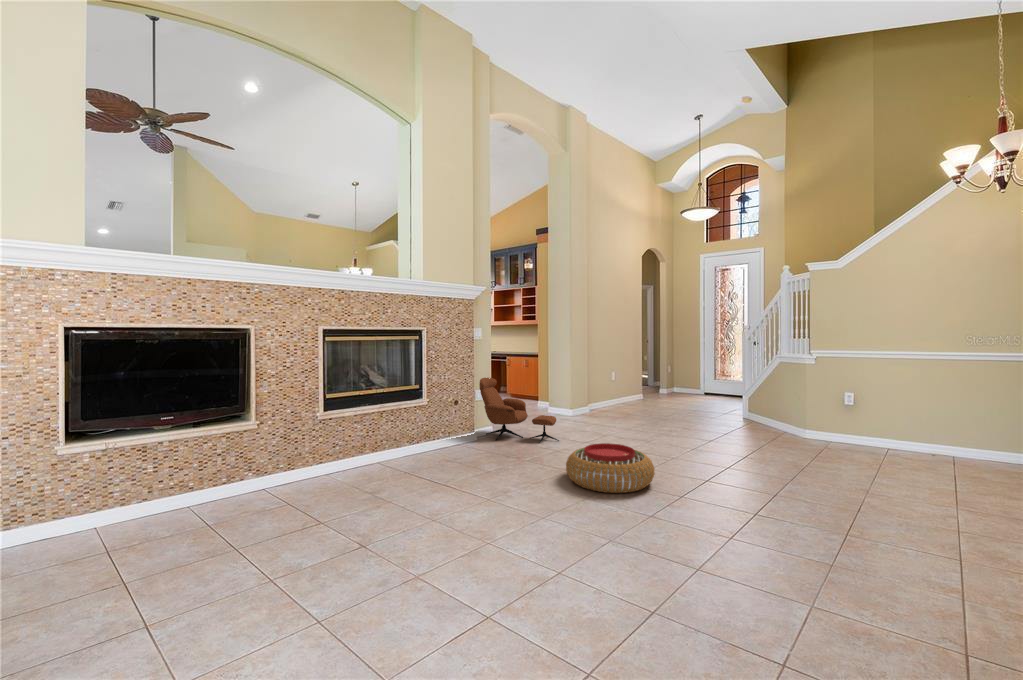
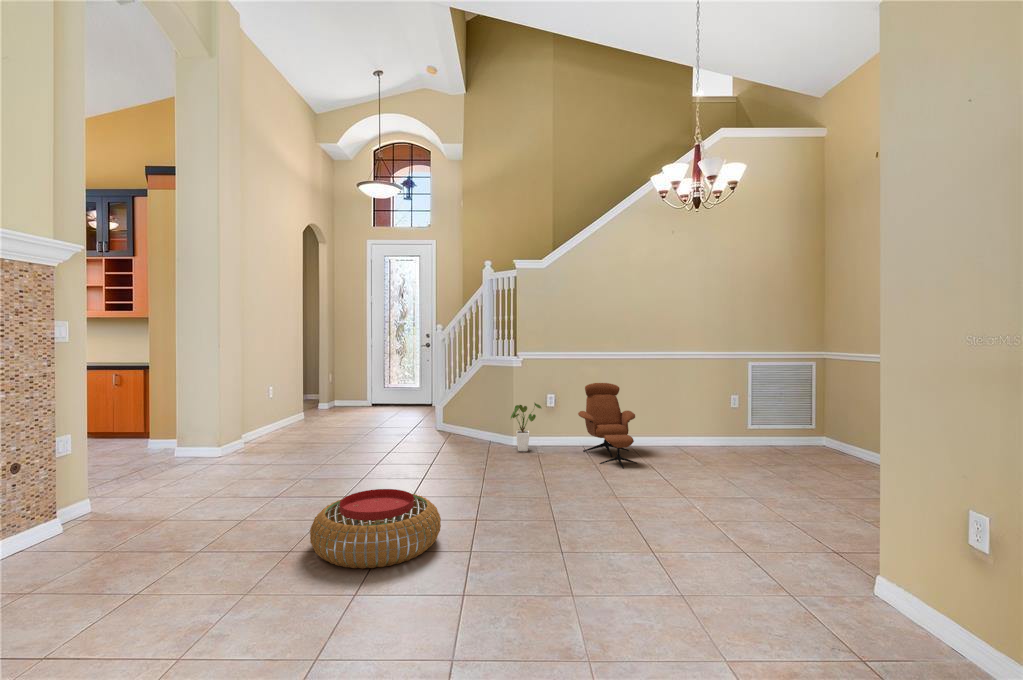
lounge chair: present [479,378,559,443] -> present [578,383,637,468]
house plant: none [794,402,837,449] -> present [511,403,541,452]

